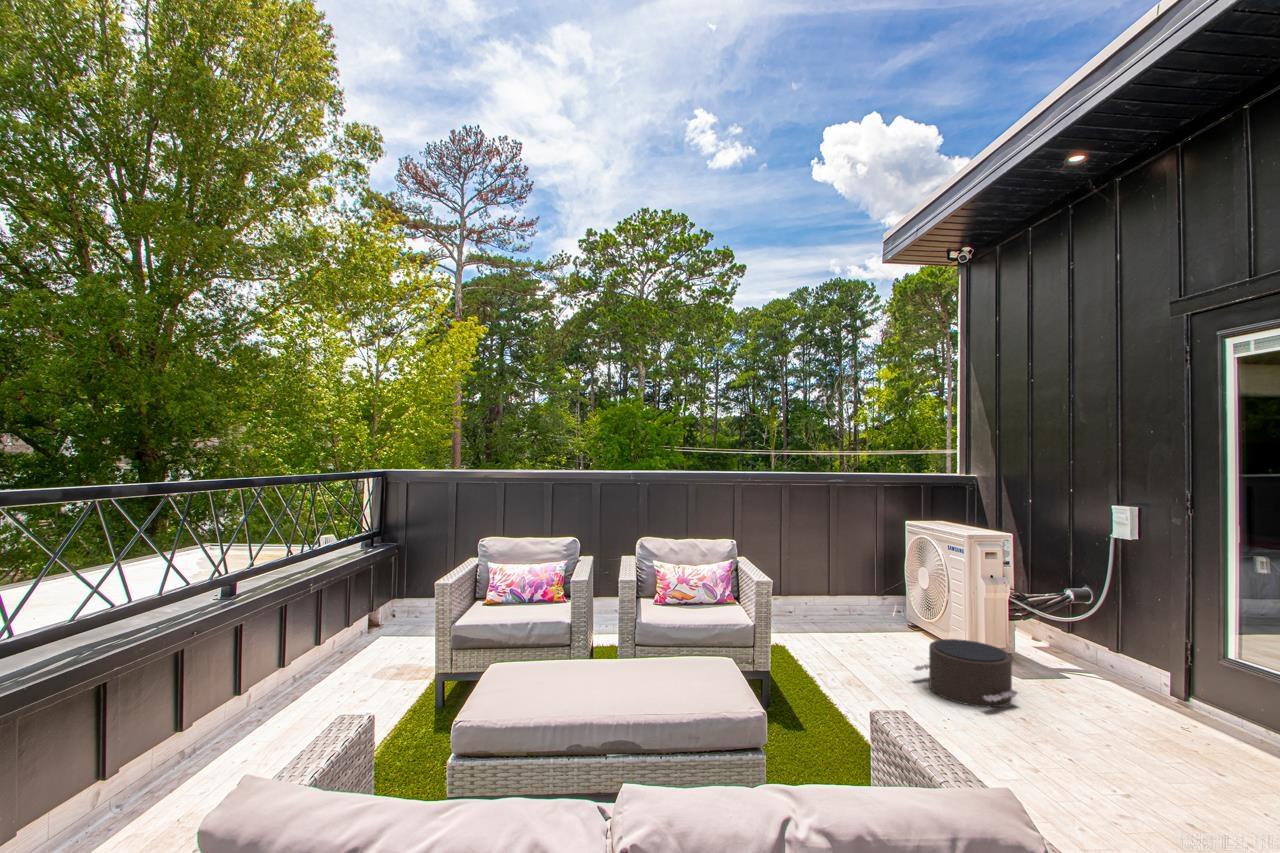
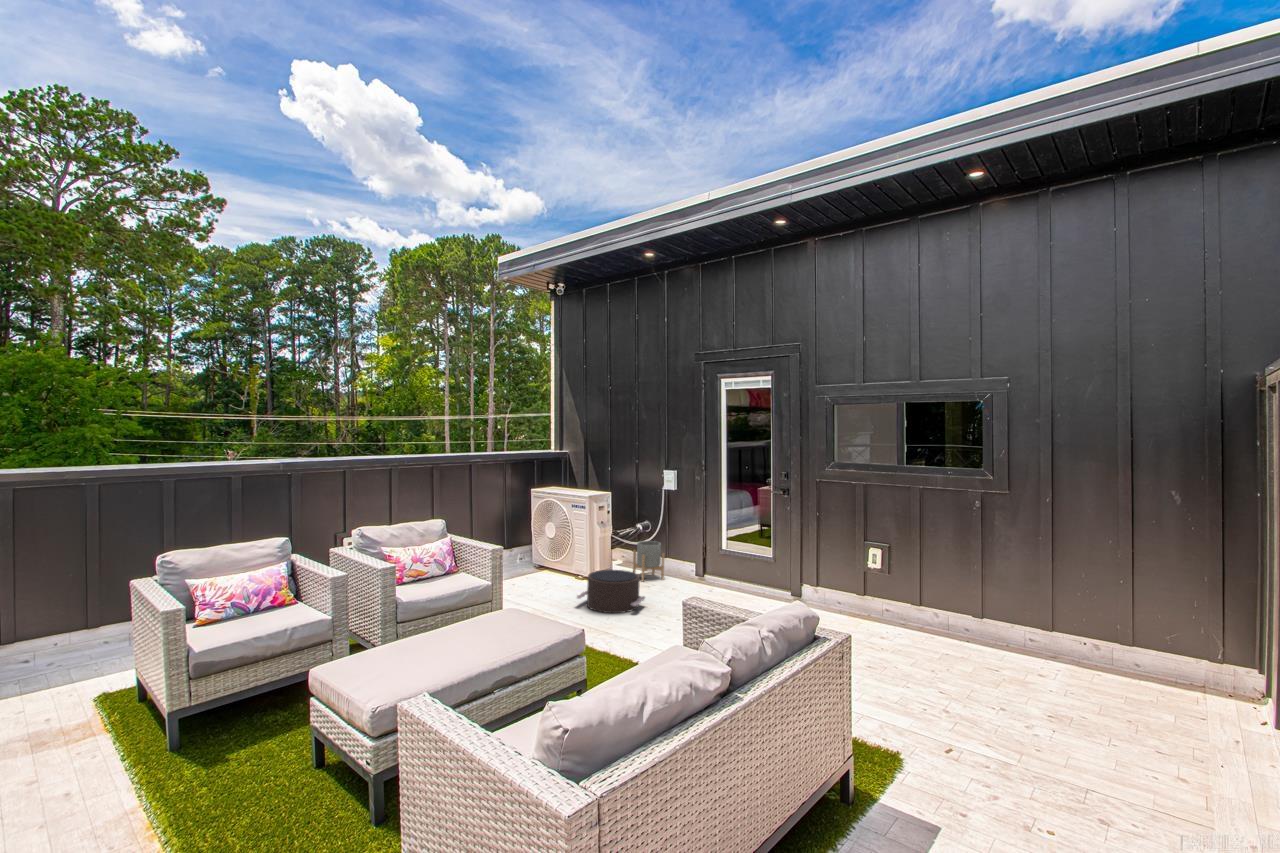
planter: none [1047,612,1098,677] -> present [633,541,664,581]

